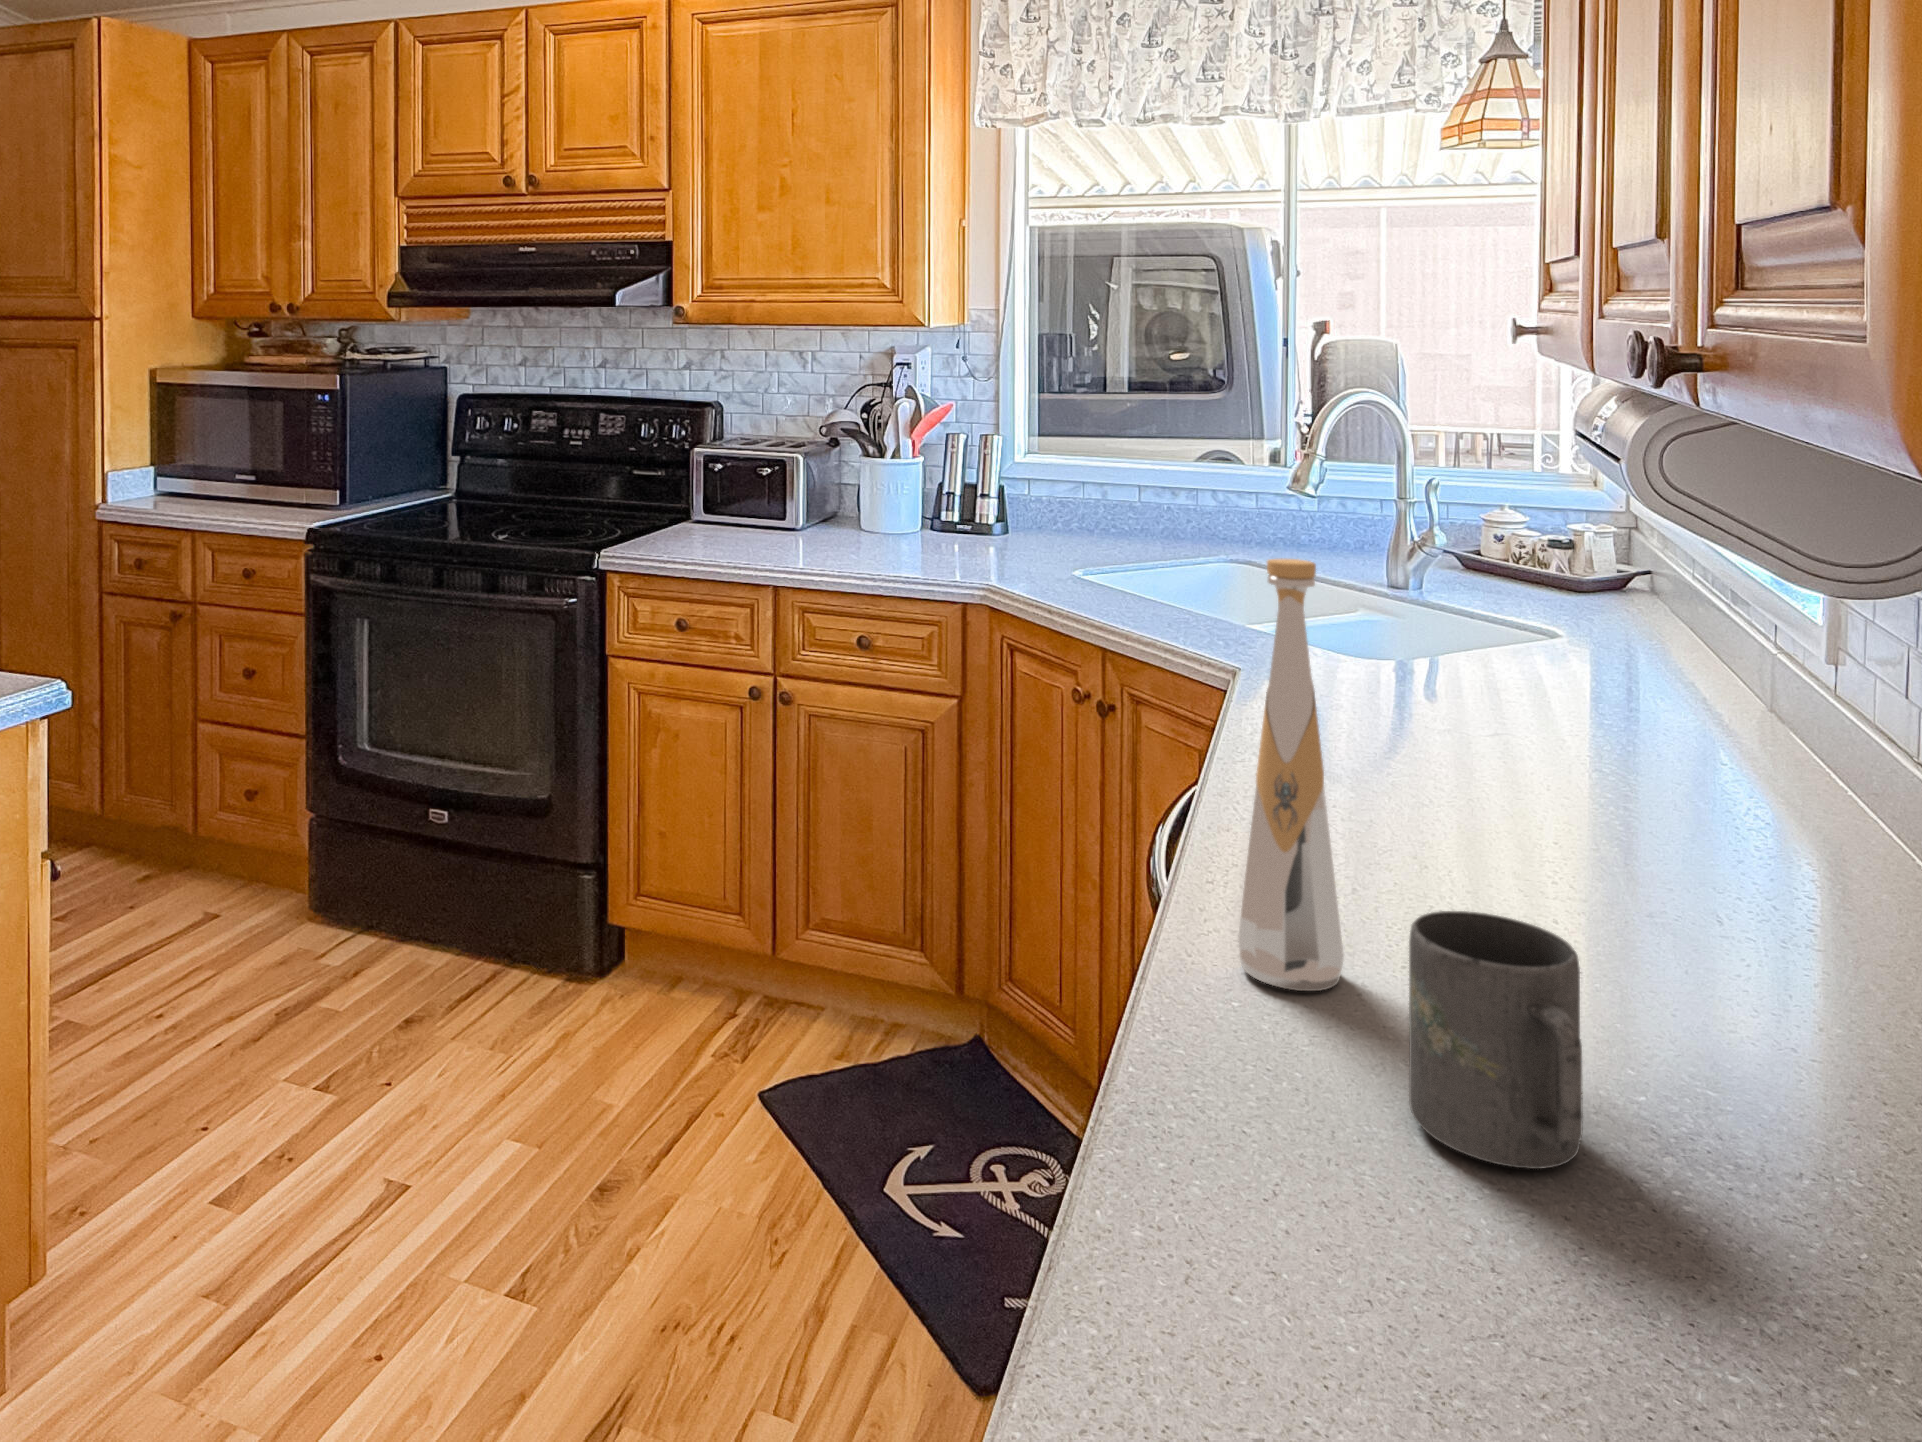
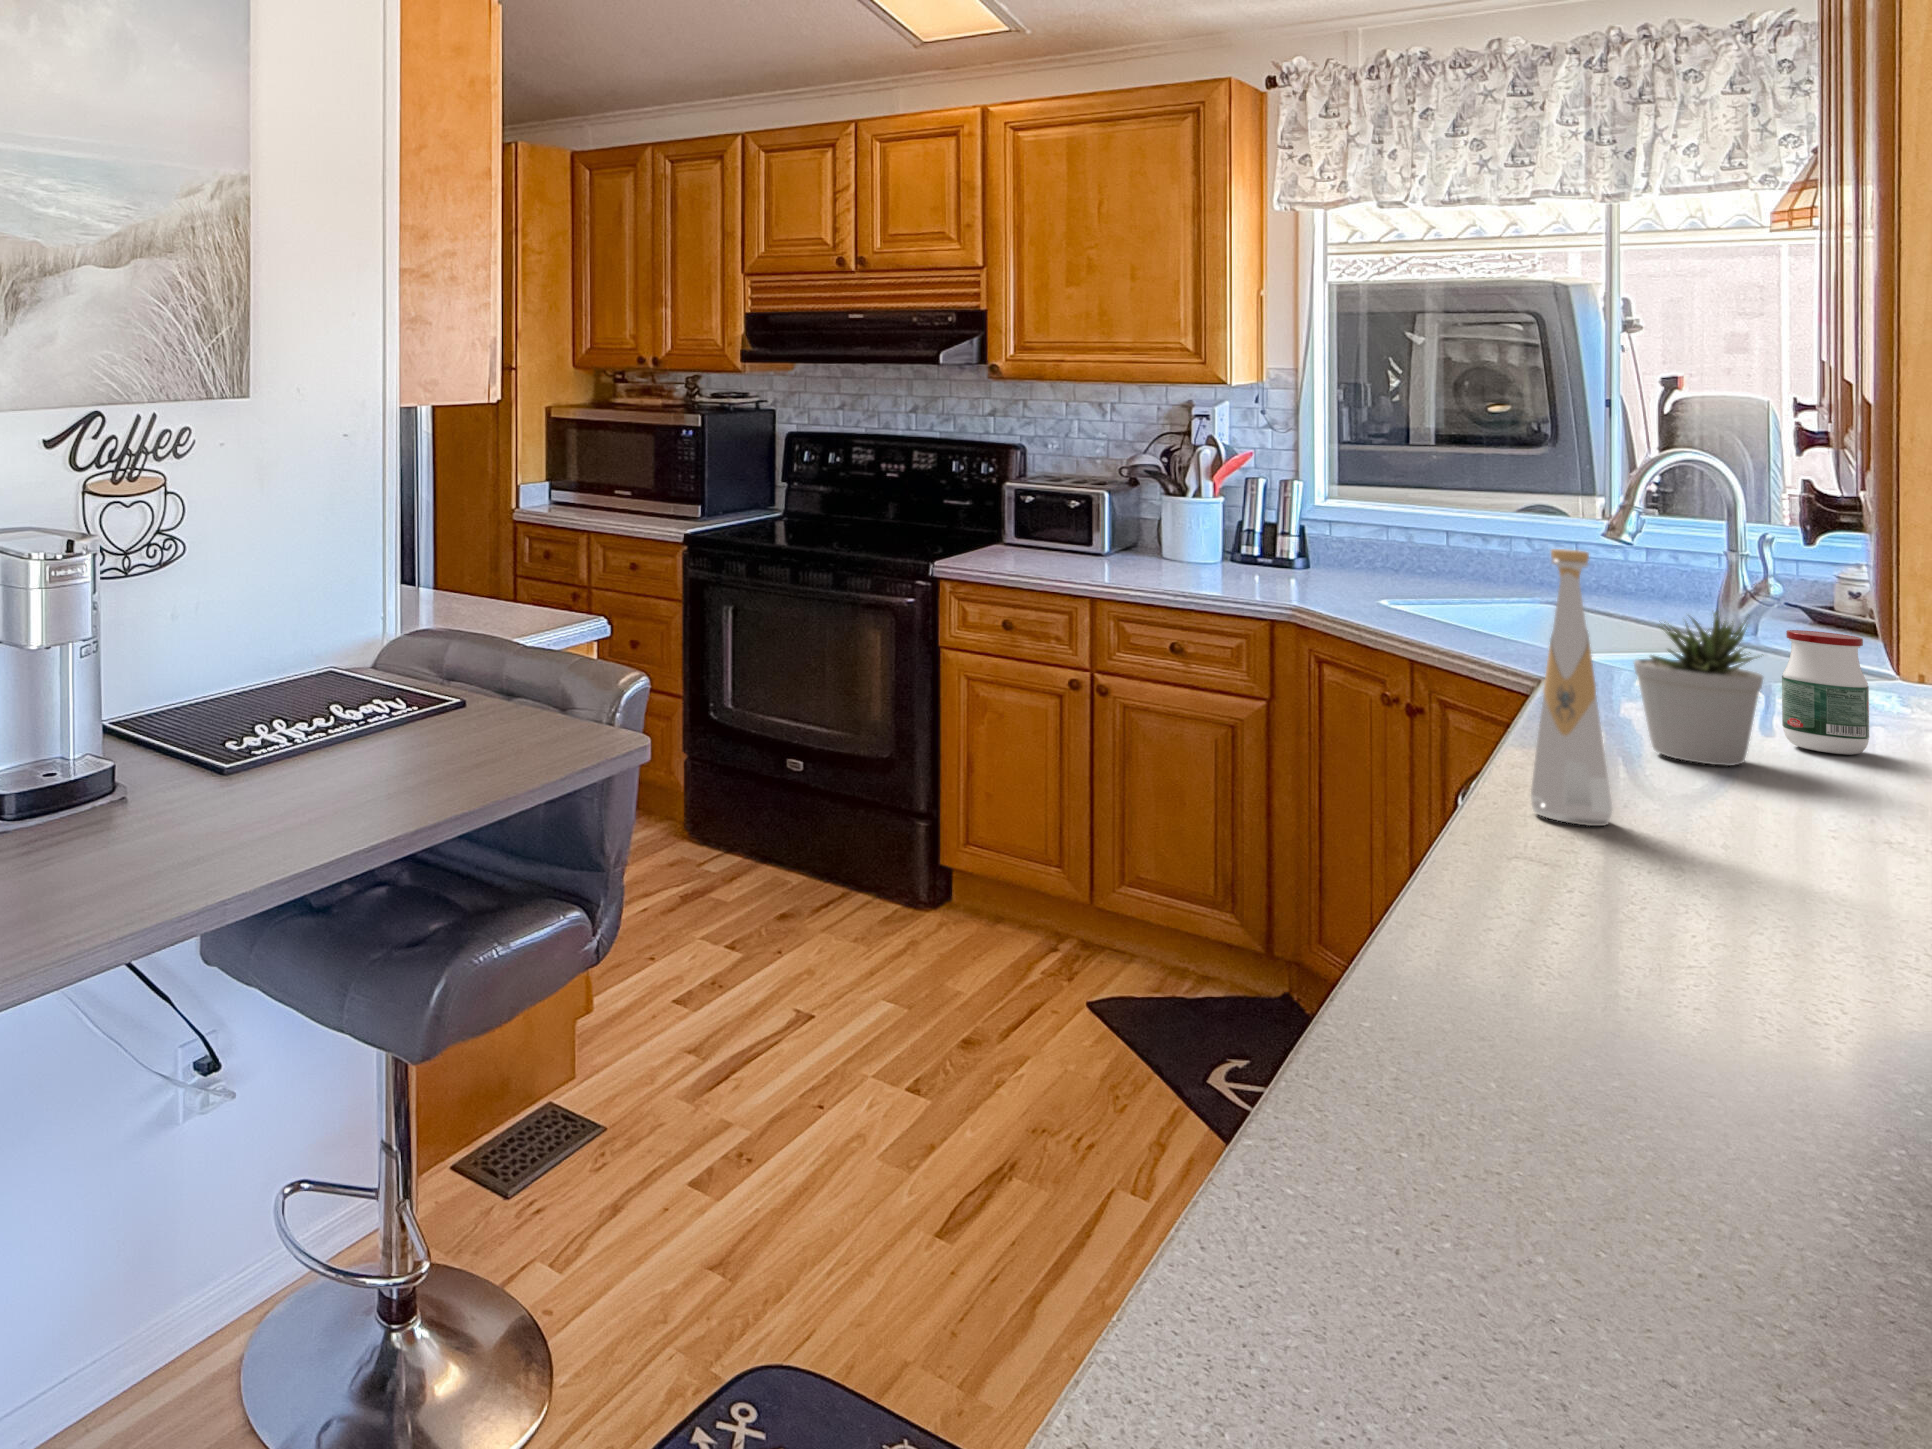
potted plant: none [1345,608,1489,818] -> present [1634,611,1763,766]
jar: none [1494,620,1584,778] -> present [1782,630,1869,755]
mug: present [1409,911,1583,1169] -> none [1647,756,1769,897]

